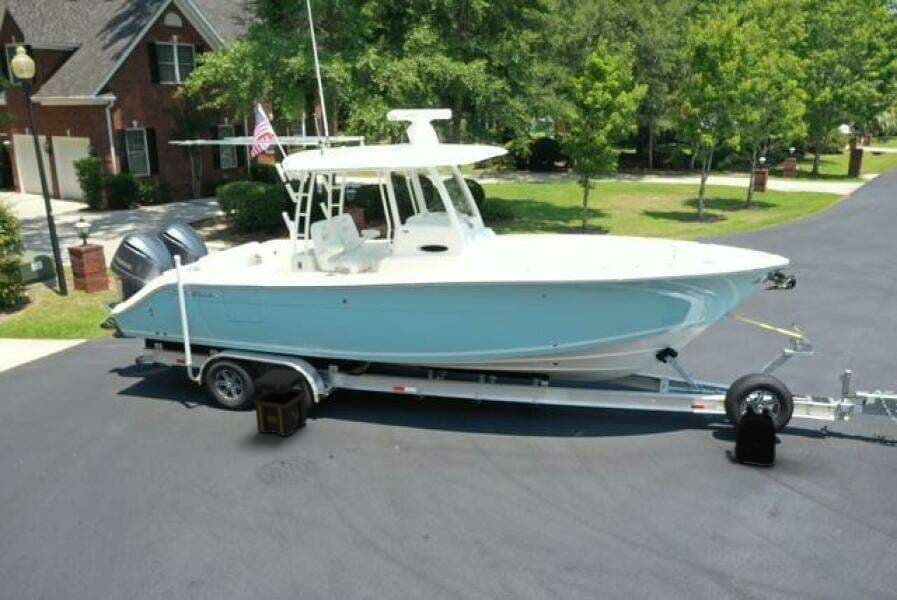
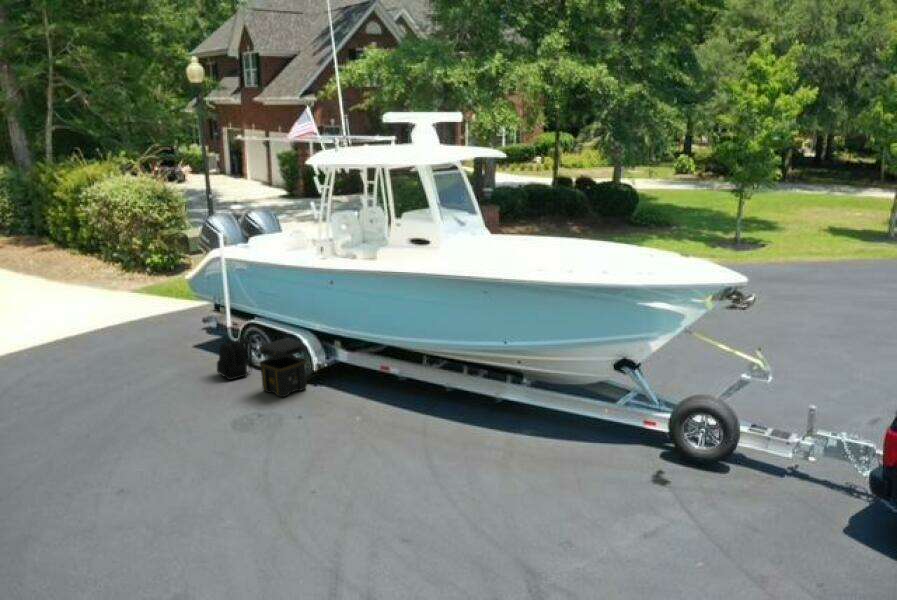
backpack: present [734,406,776,466] -> present [217,337,252,380]

